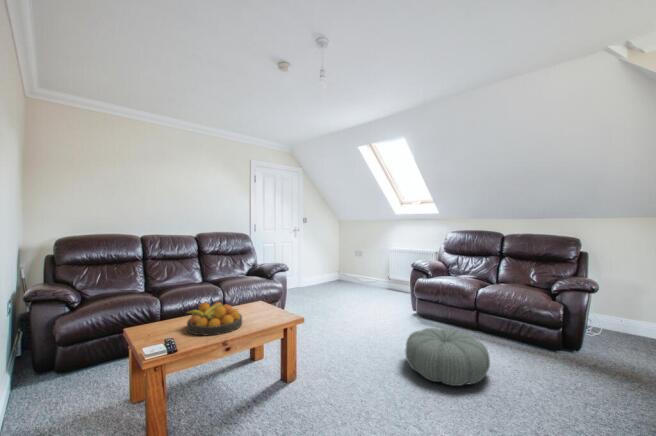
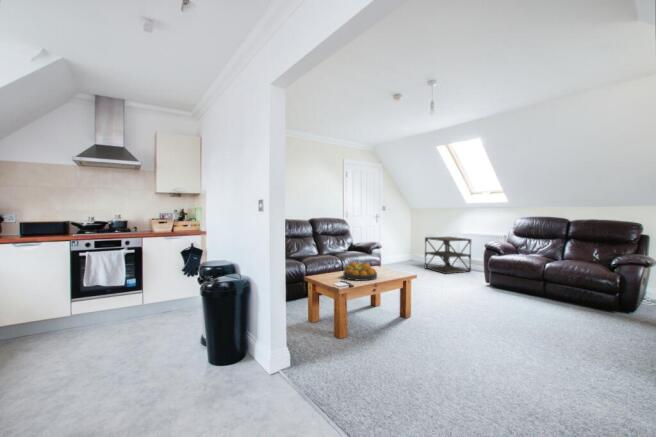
side table: none [350,253,401,299] -> present [425,237,471,274]
pouf: present [406,328,490,386] -> none [488,288,556,324]

